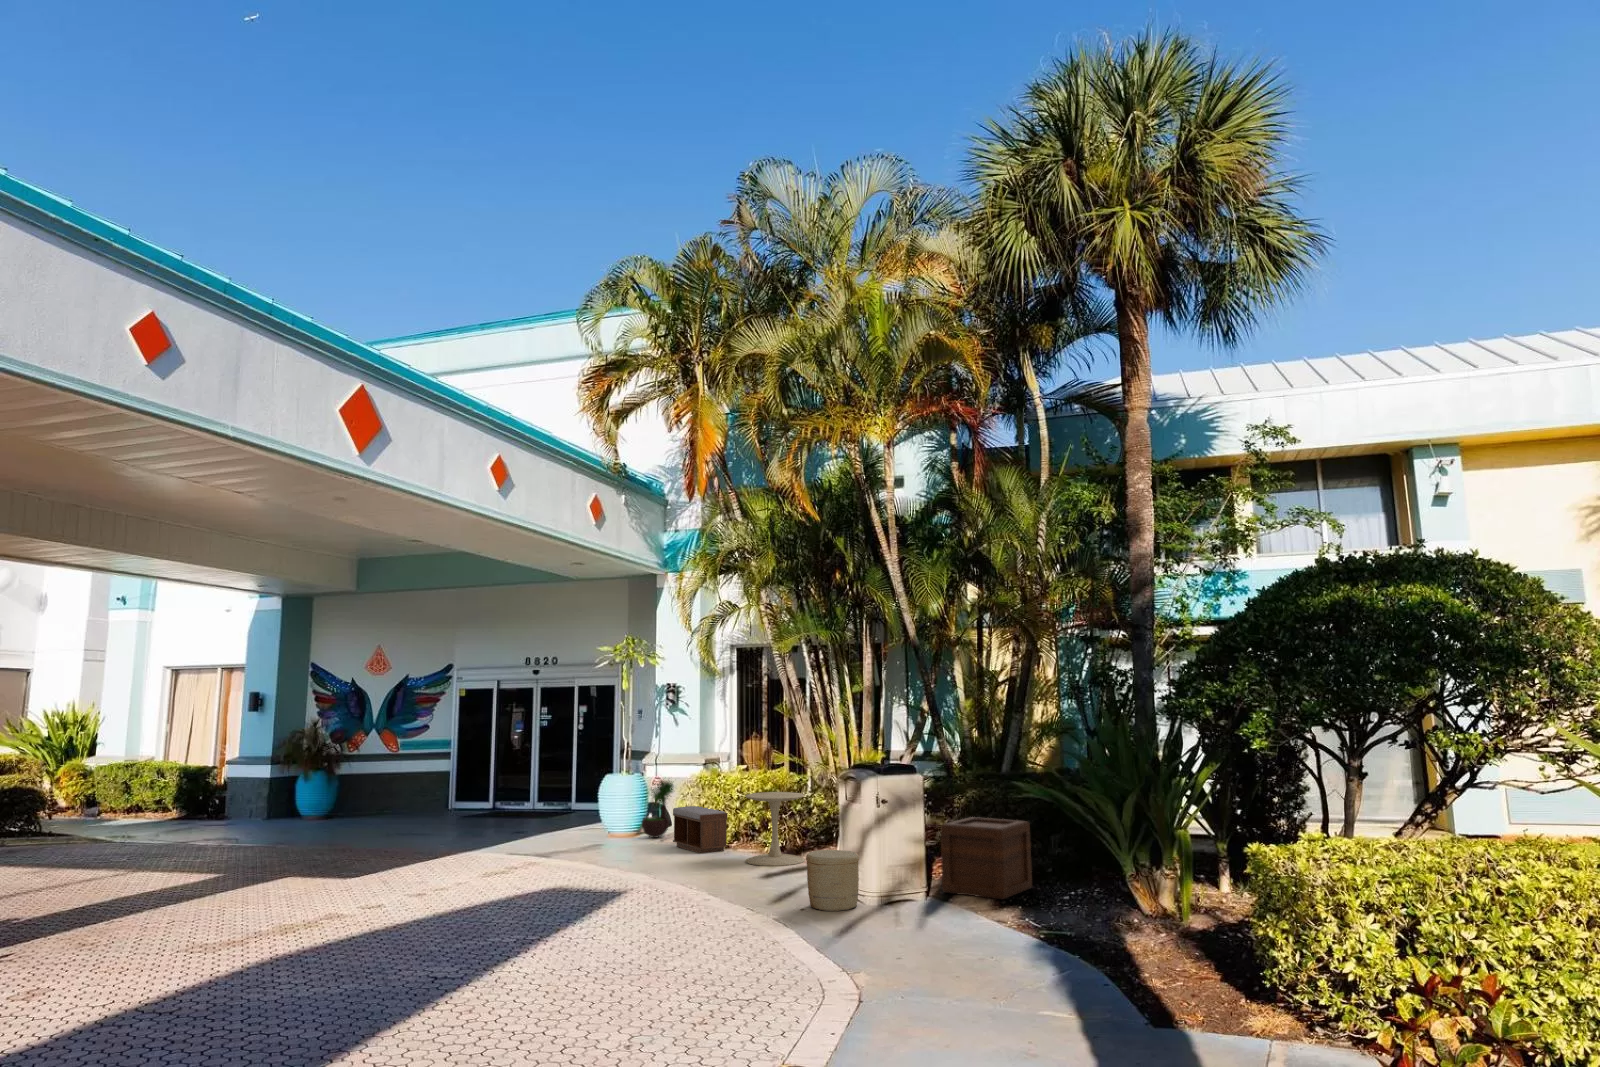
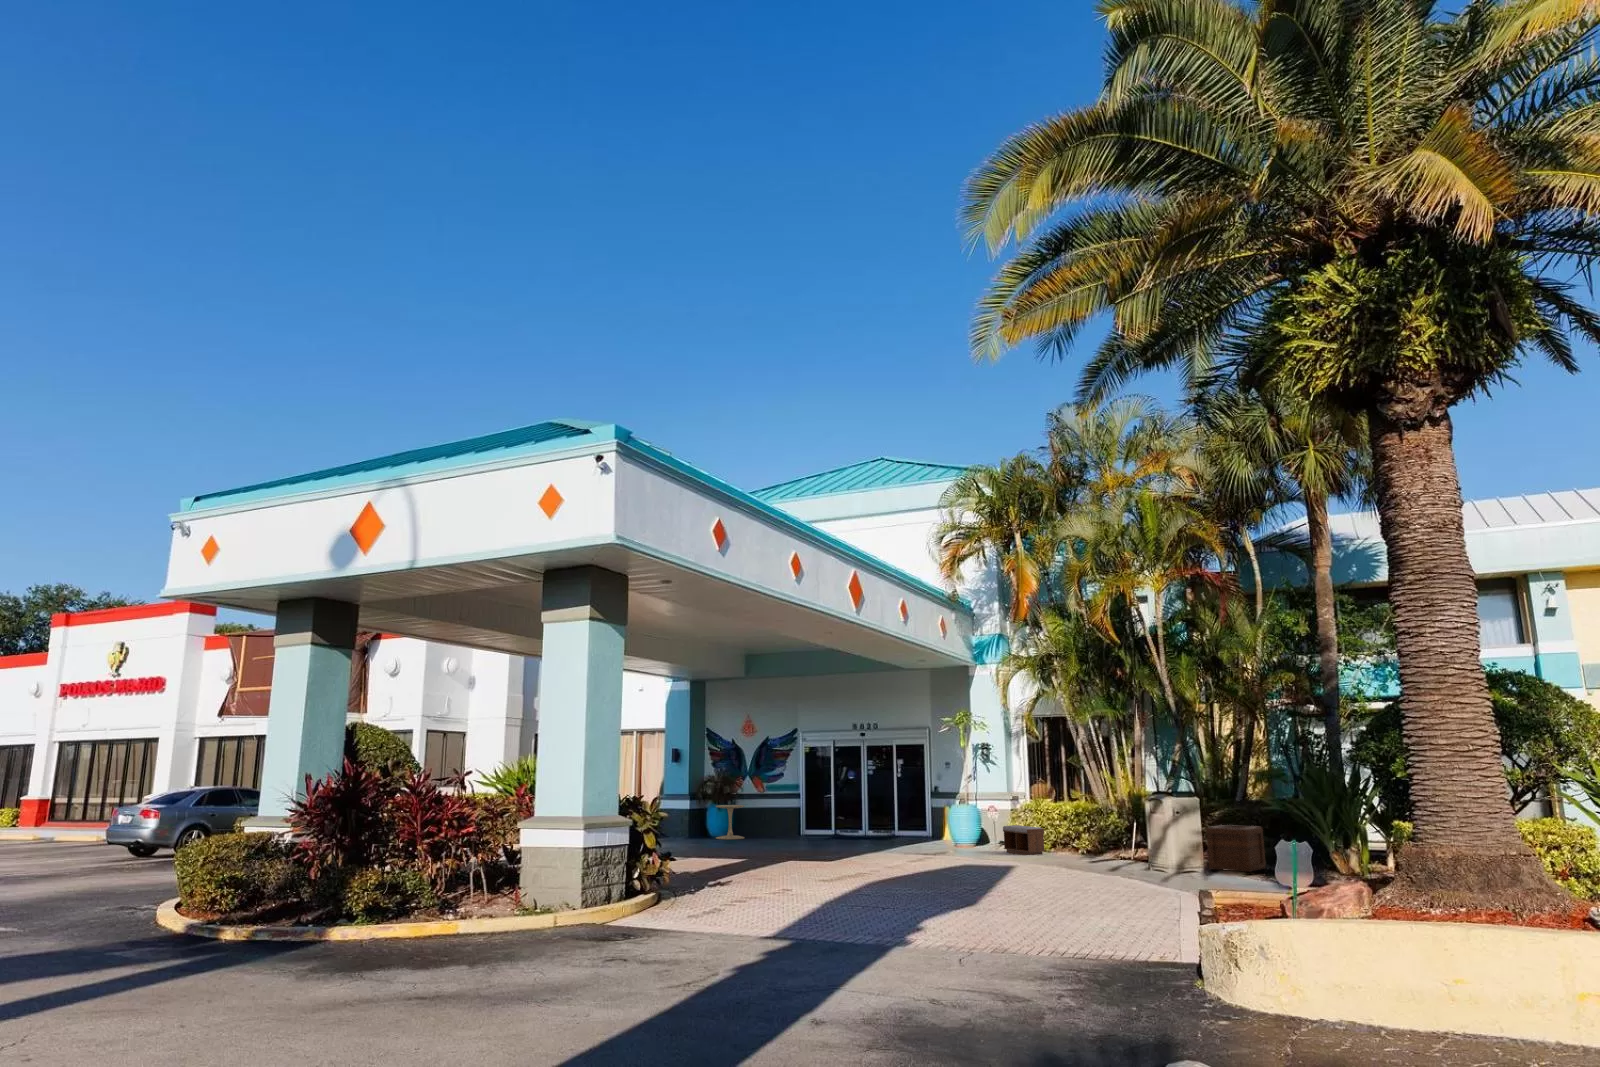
potted tree: present [642,780,674,838] -> none [974,805,998,849]
pedestal table: present [746,792,805,866] -> present [716,805,744,840]
woven basket: present [806,850,859,911] -> none [1127,840,1161,874]

